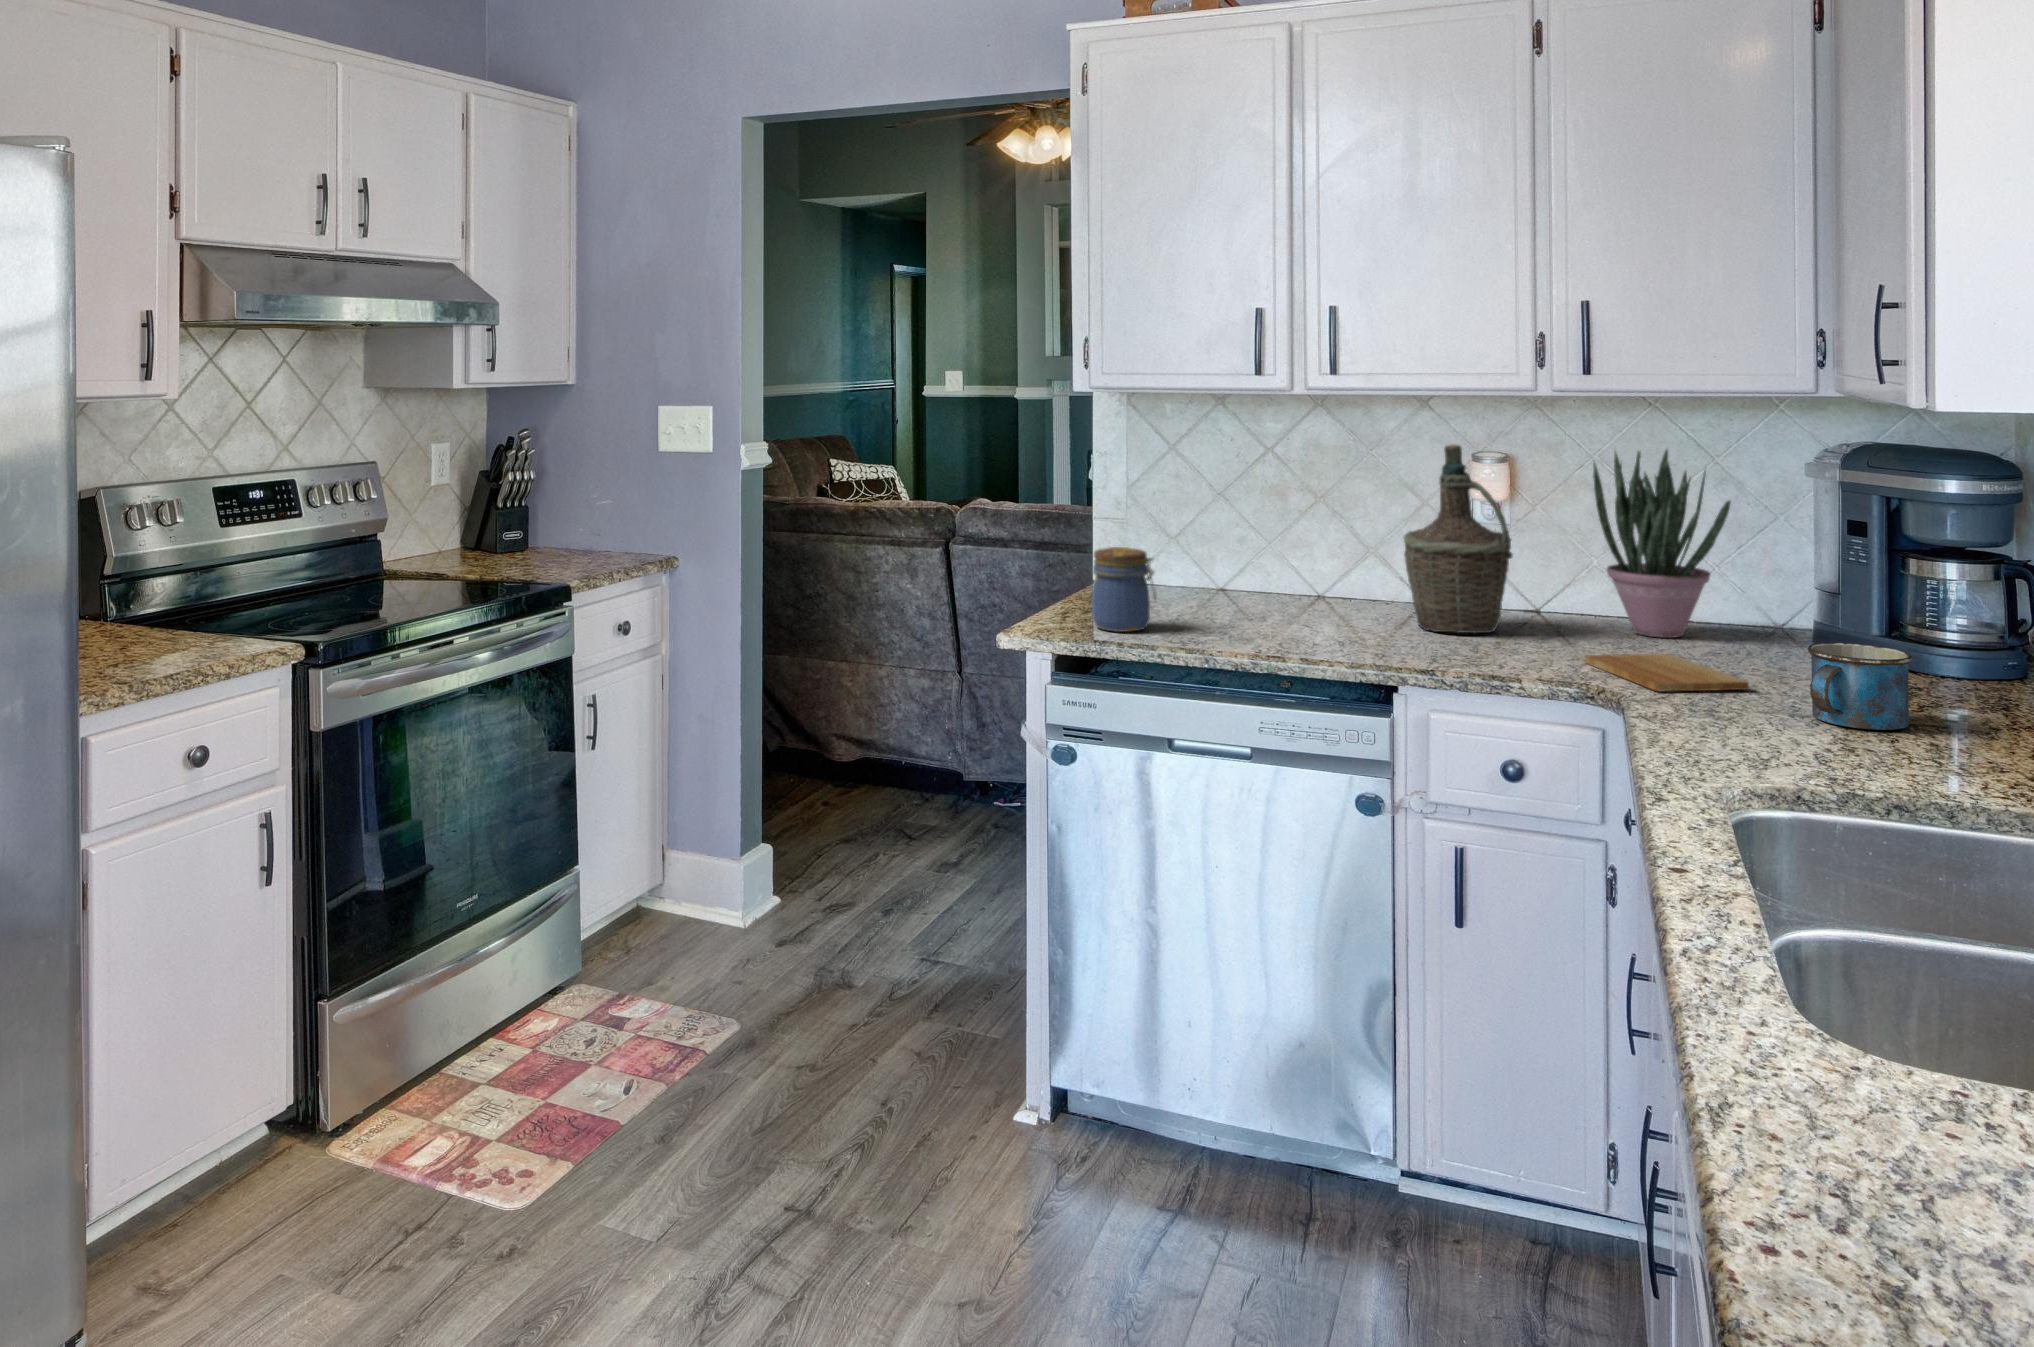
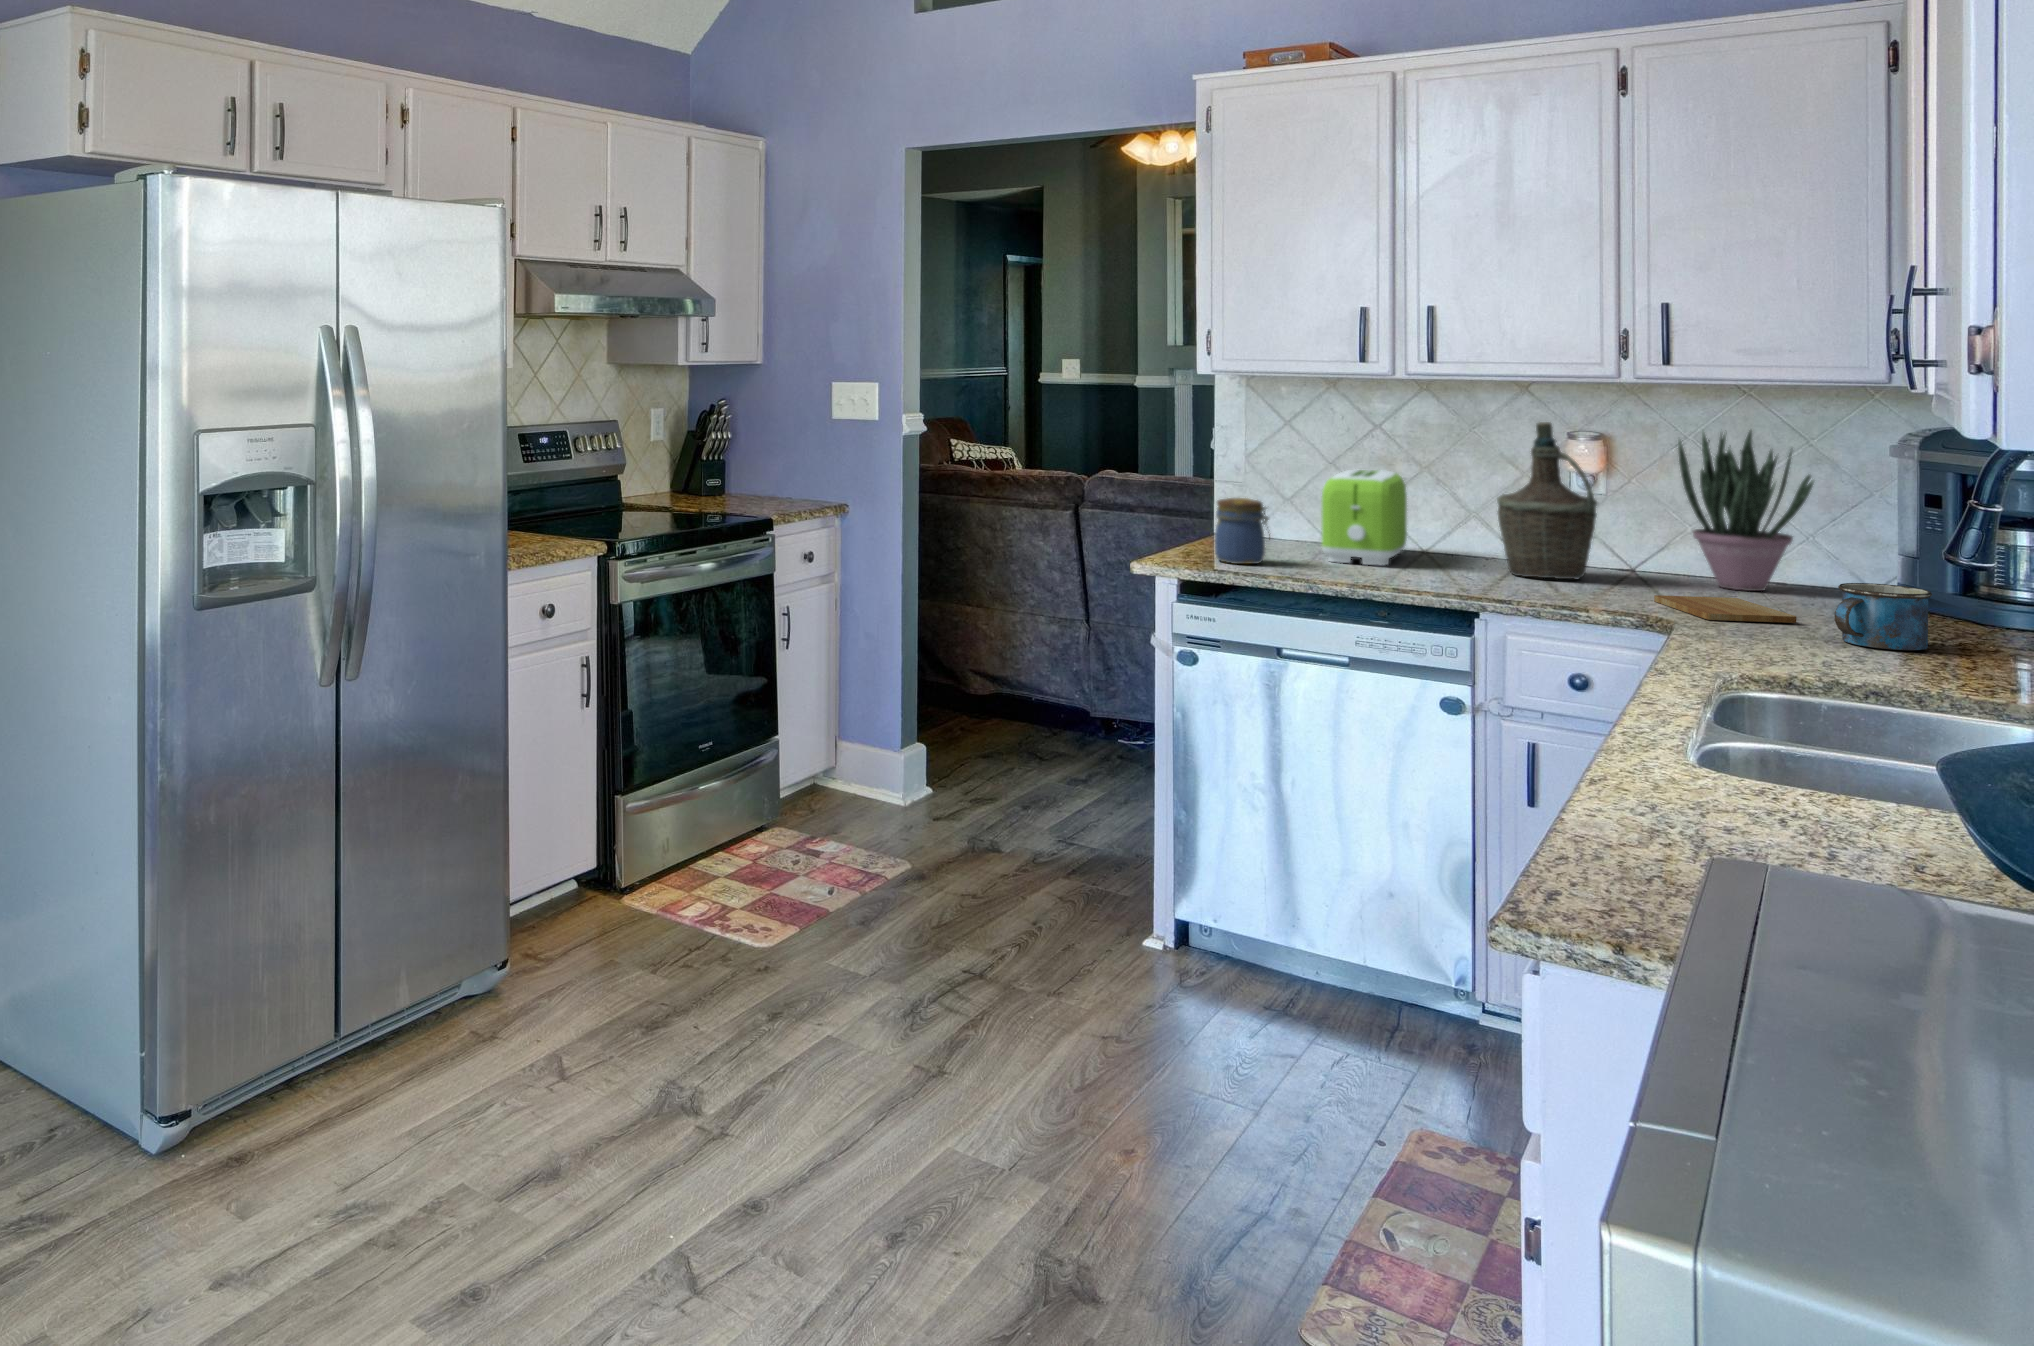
toaster: none [1212,504,1303,624] -> present [1322,470,1407,565]

